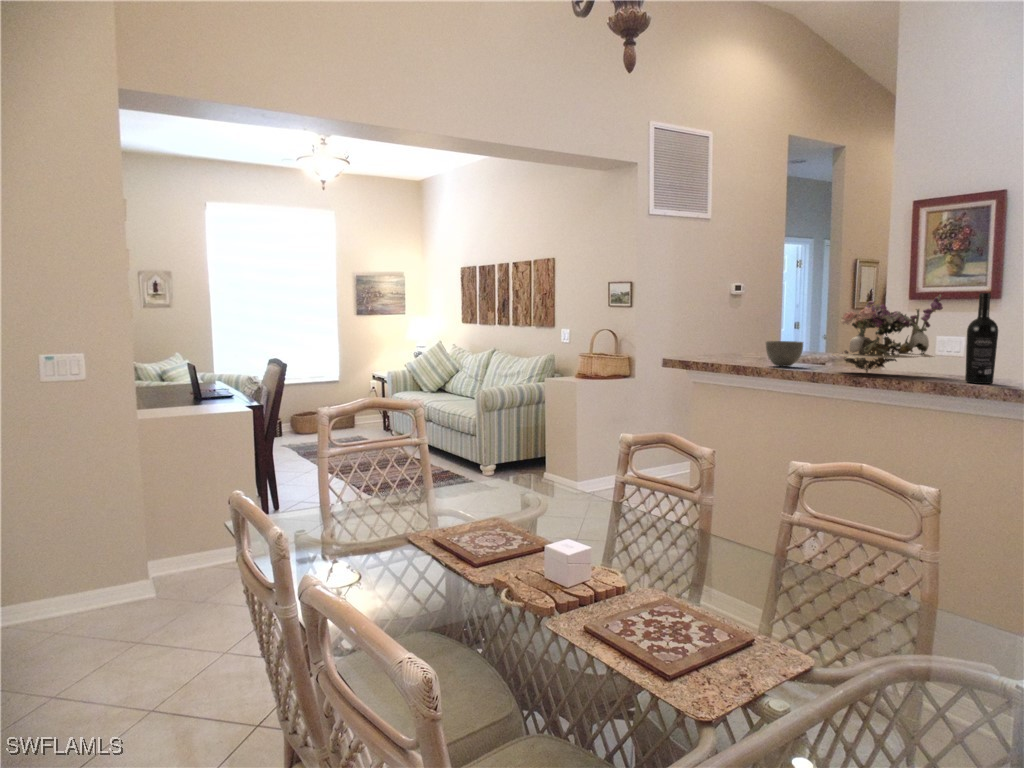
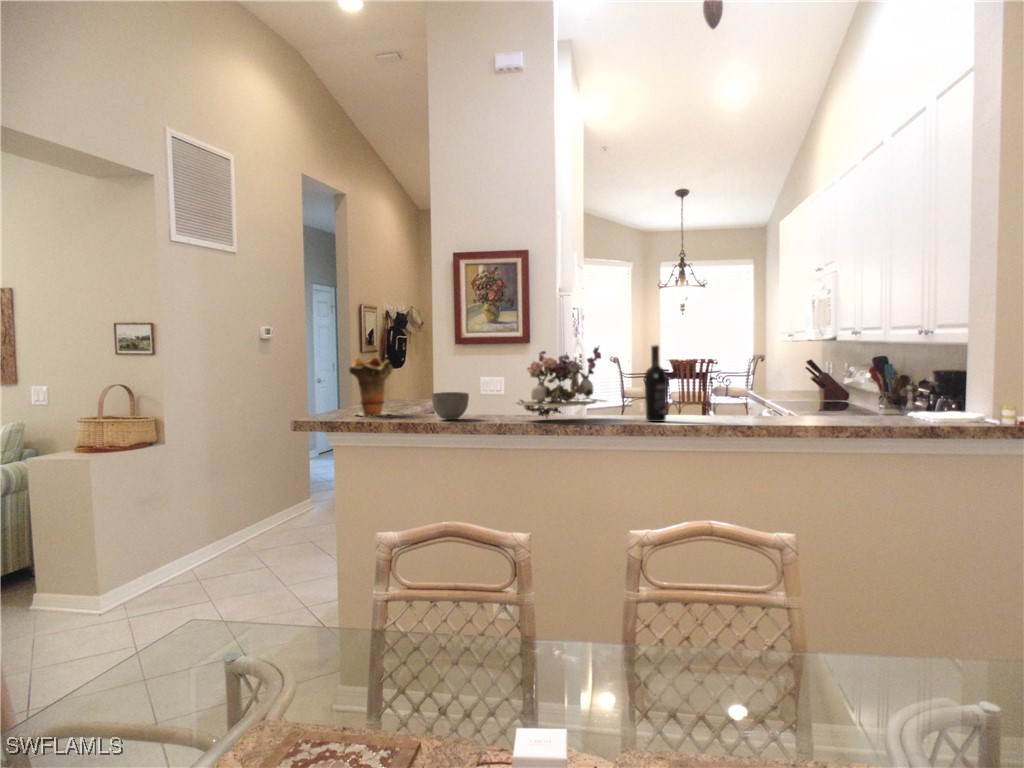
decorative vase: none [726,308,768,361] -> present [349,357,393,416]

